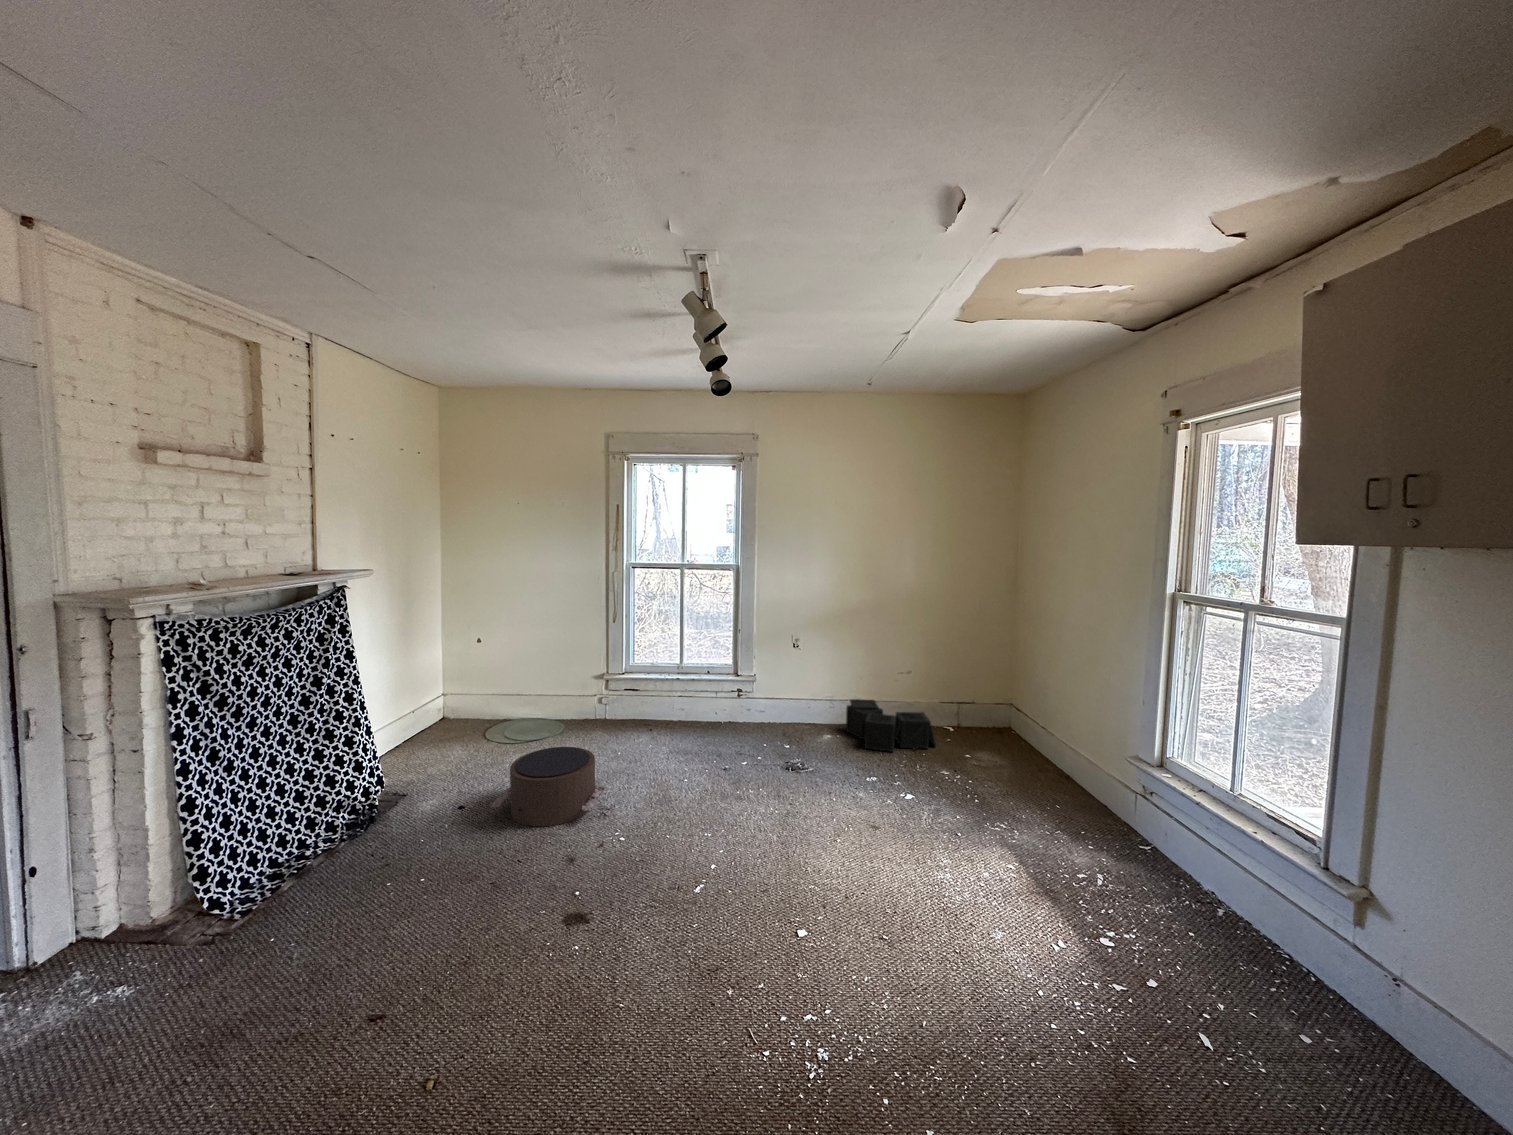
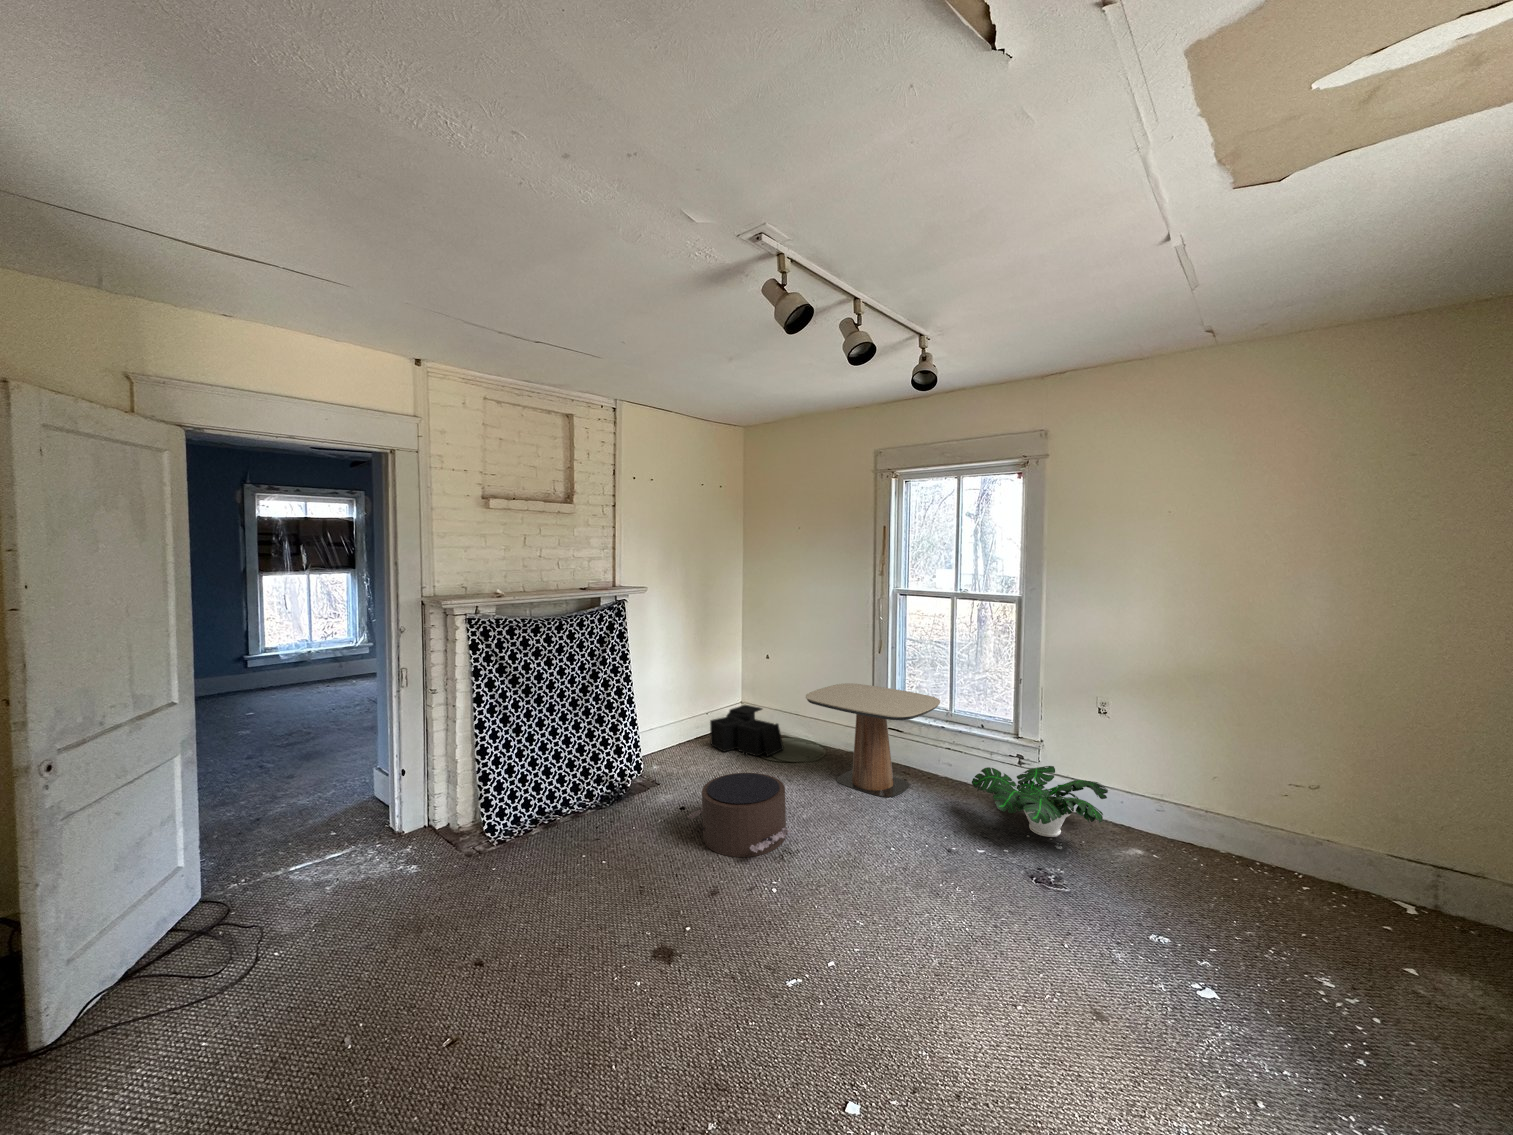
side table: none [565,655,683,745] -> present [806,683,940,797]
potted plant: none [718,692,807,740] -> present [972,766,1108,837]
storage bin: present [846,699,936,752] -> present [710,705,784,756]

